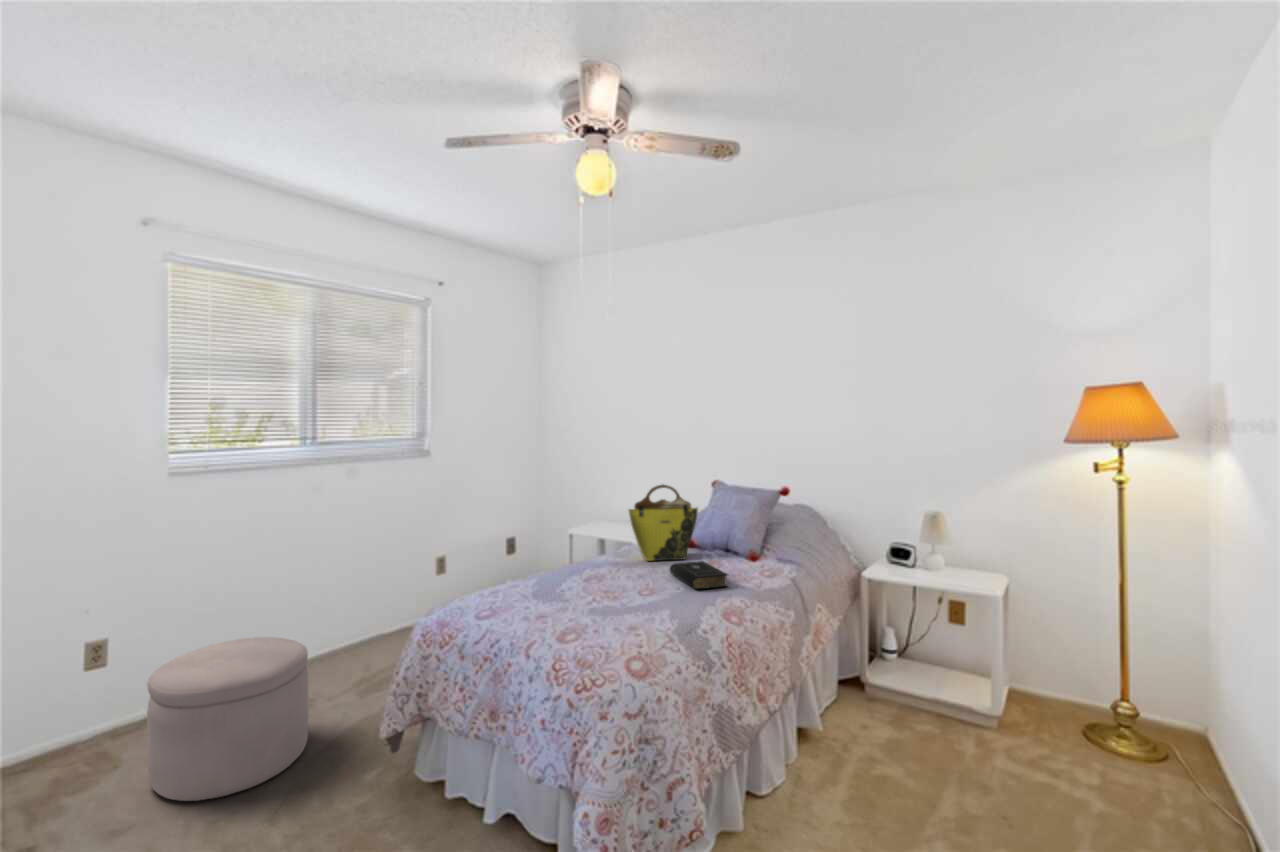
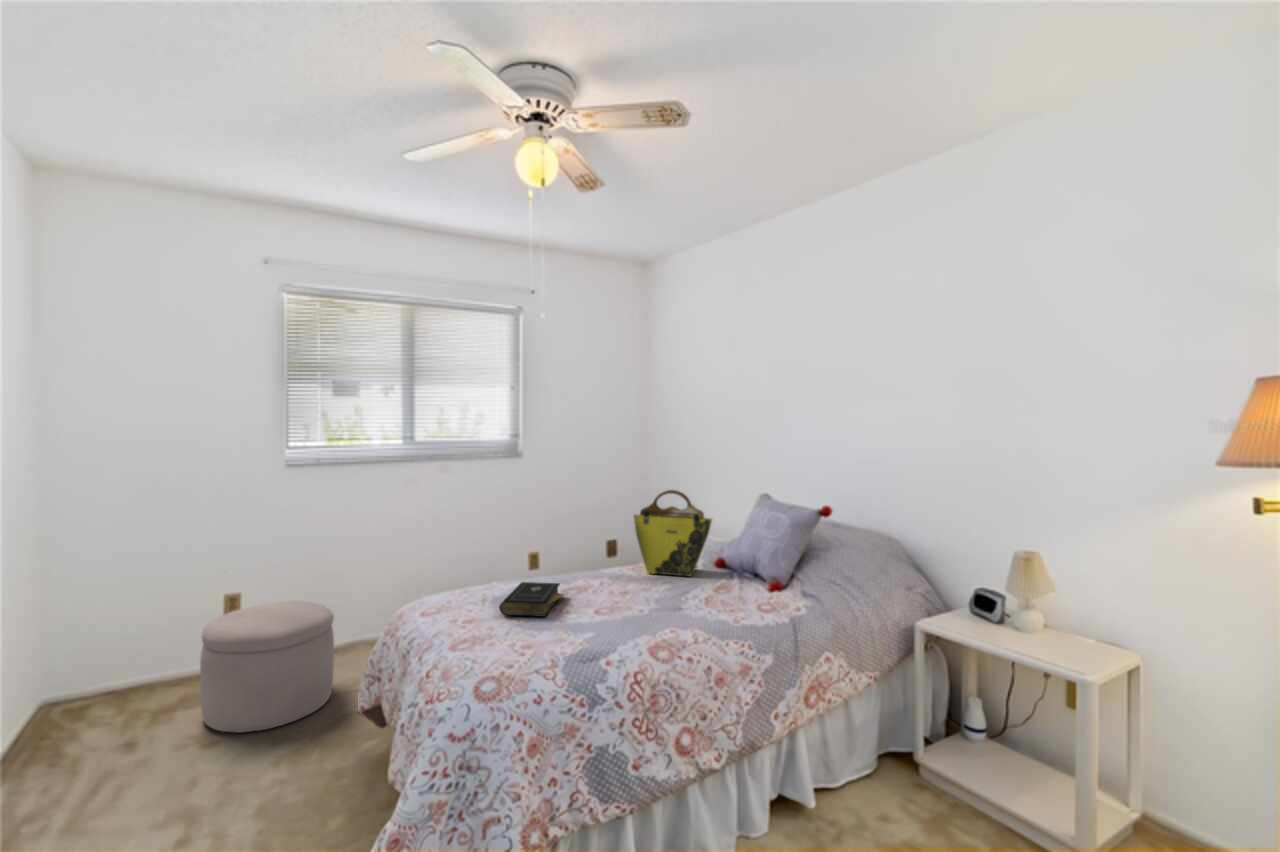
book: present [670,561,728,589] -> present [499,582,565,617]

